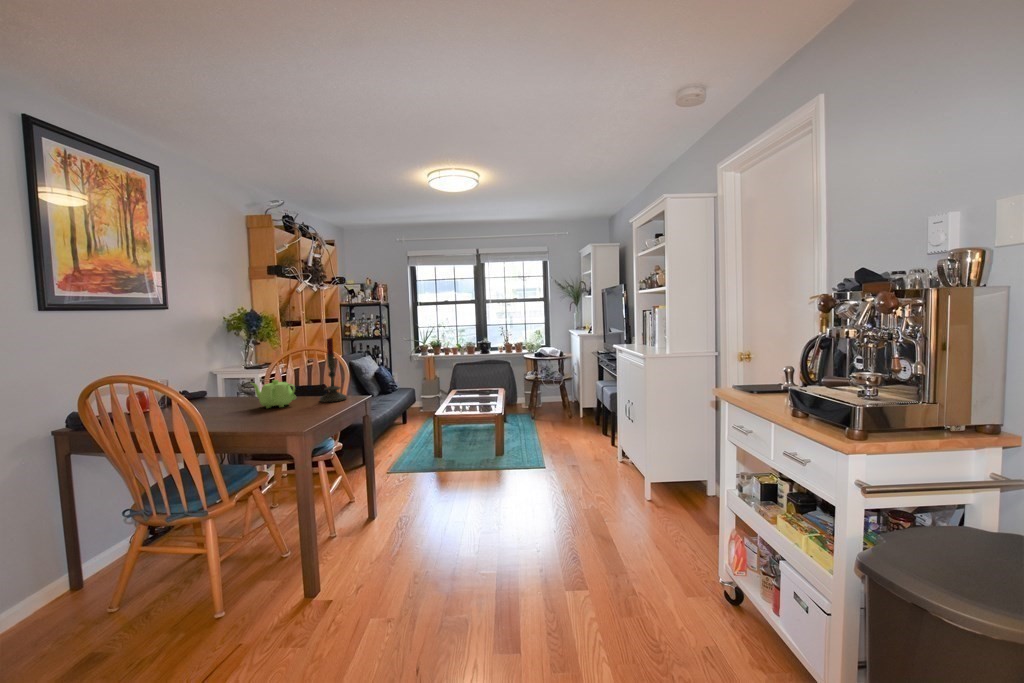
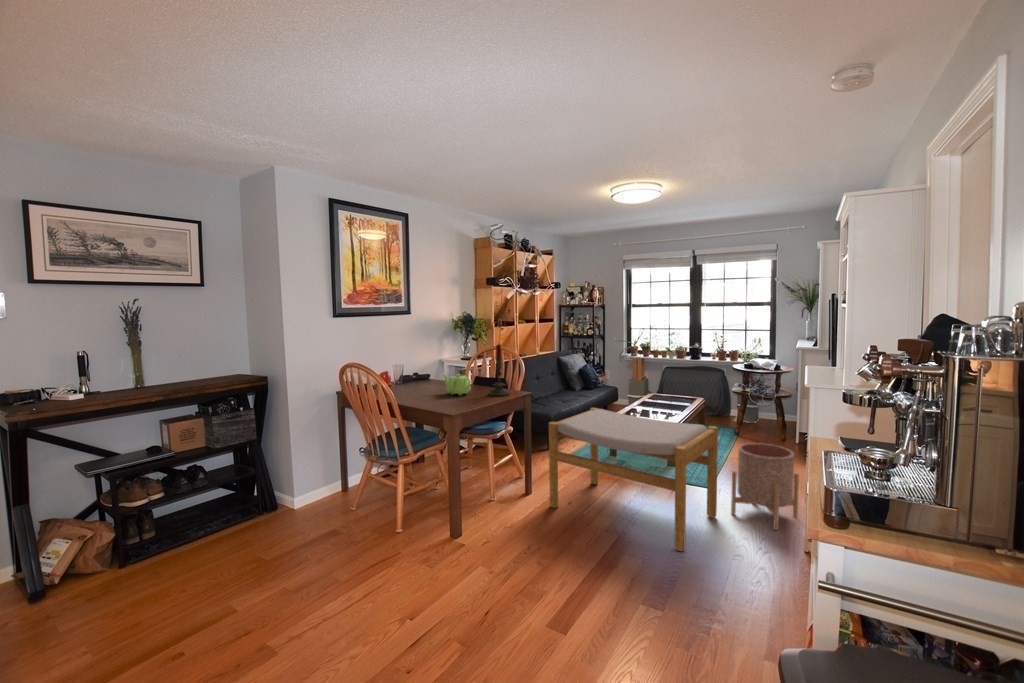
footstool: none [400,404,567,529] -> present [549,408,718,551]
planter: none [574,415,623,489] -> present [731,443,799,530]

